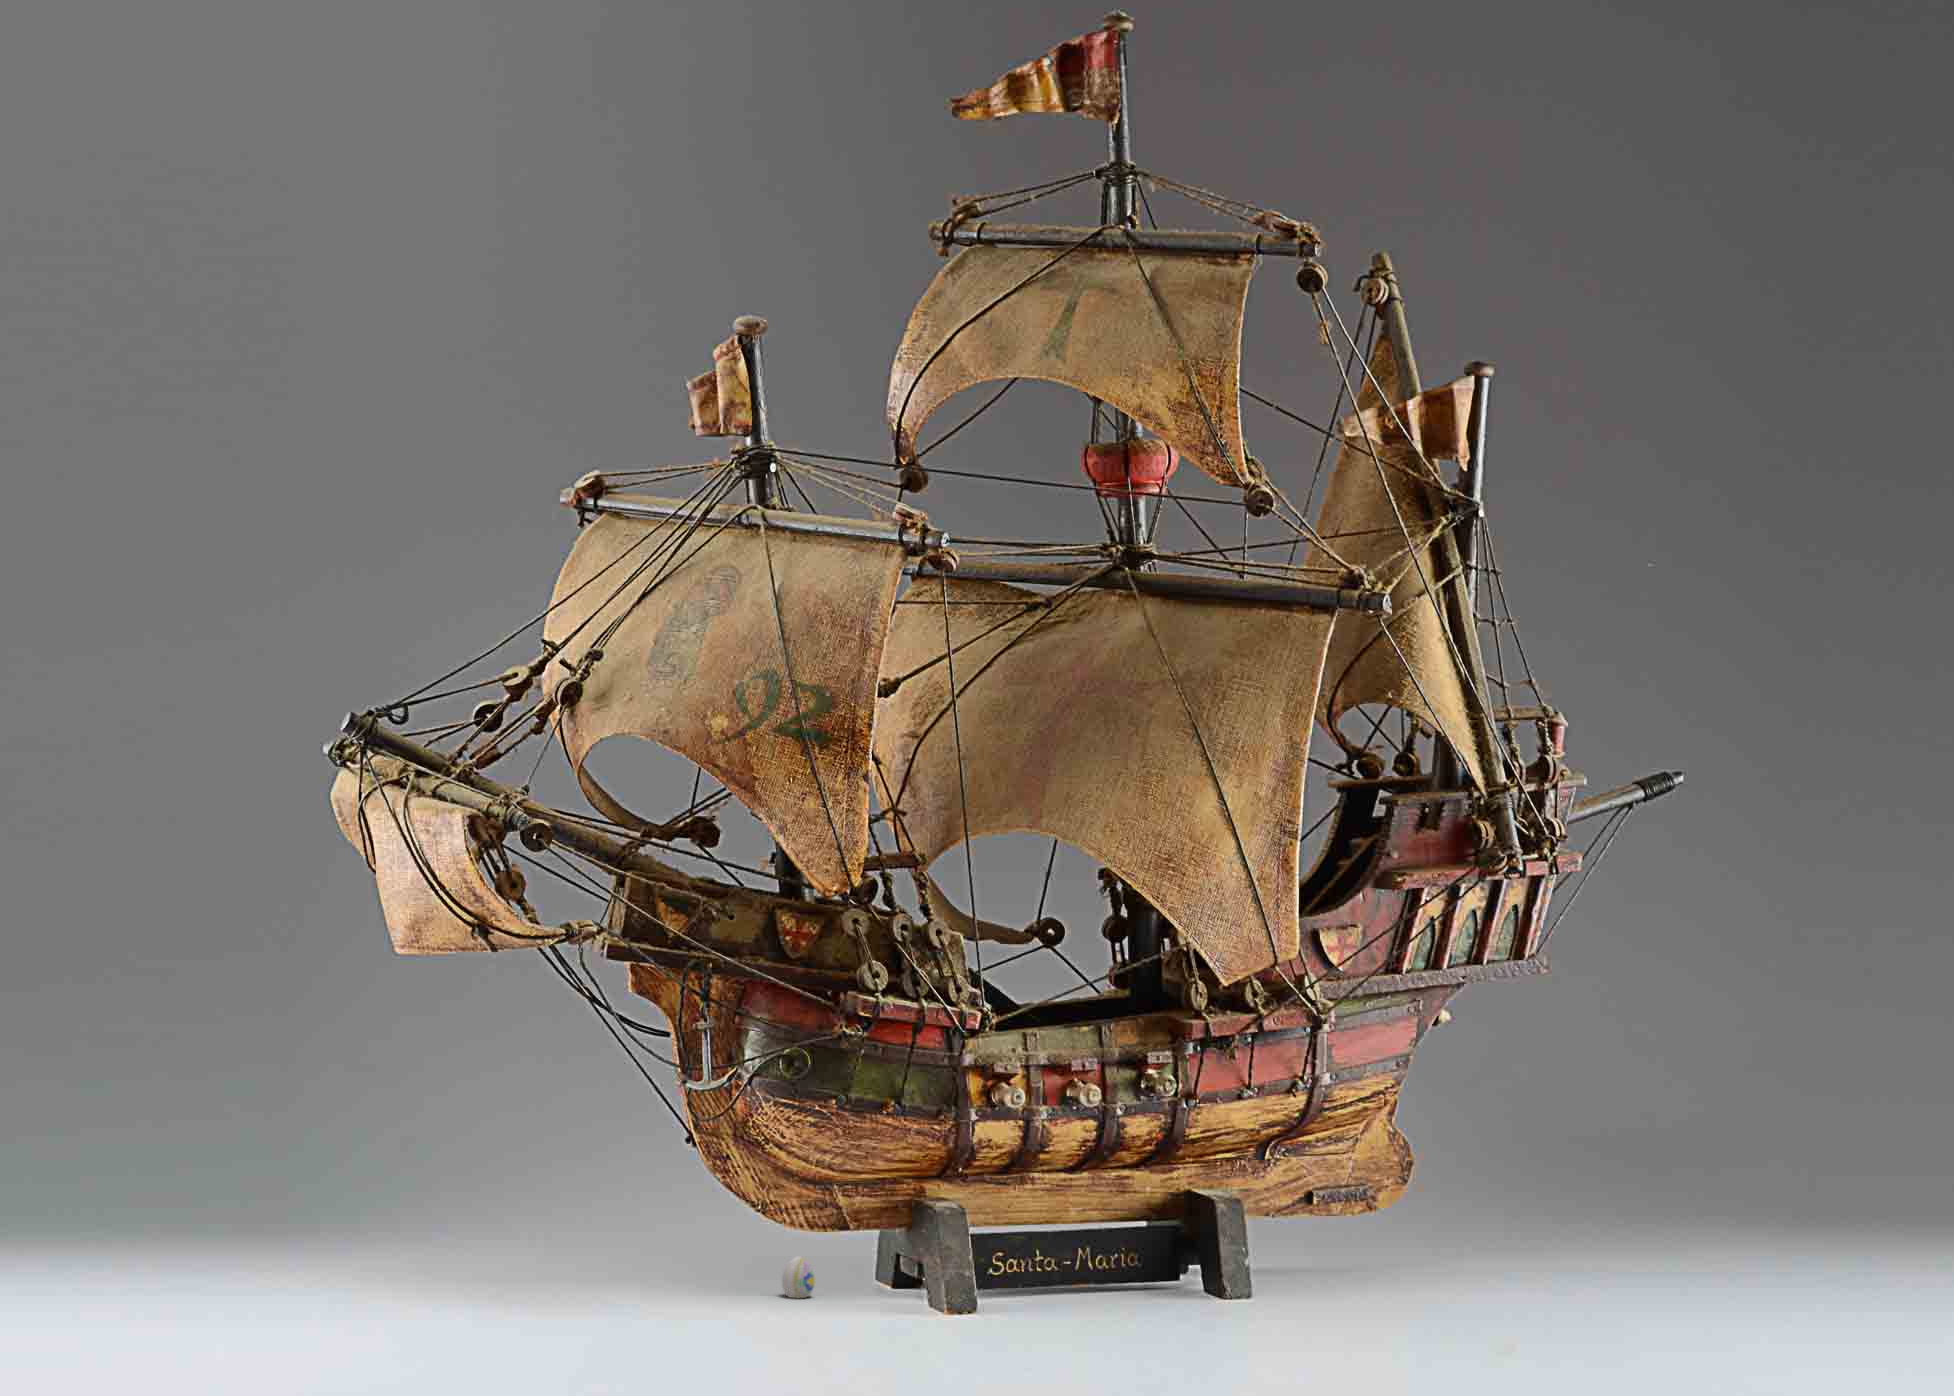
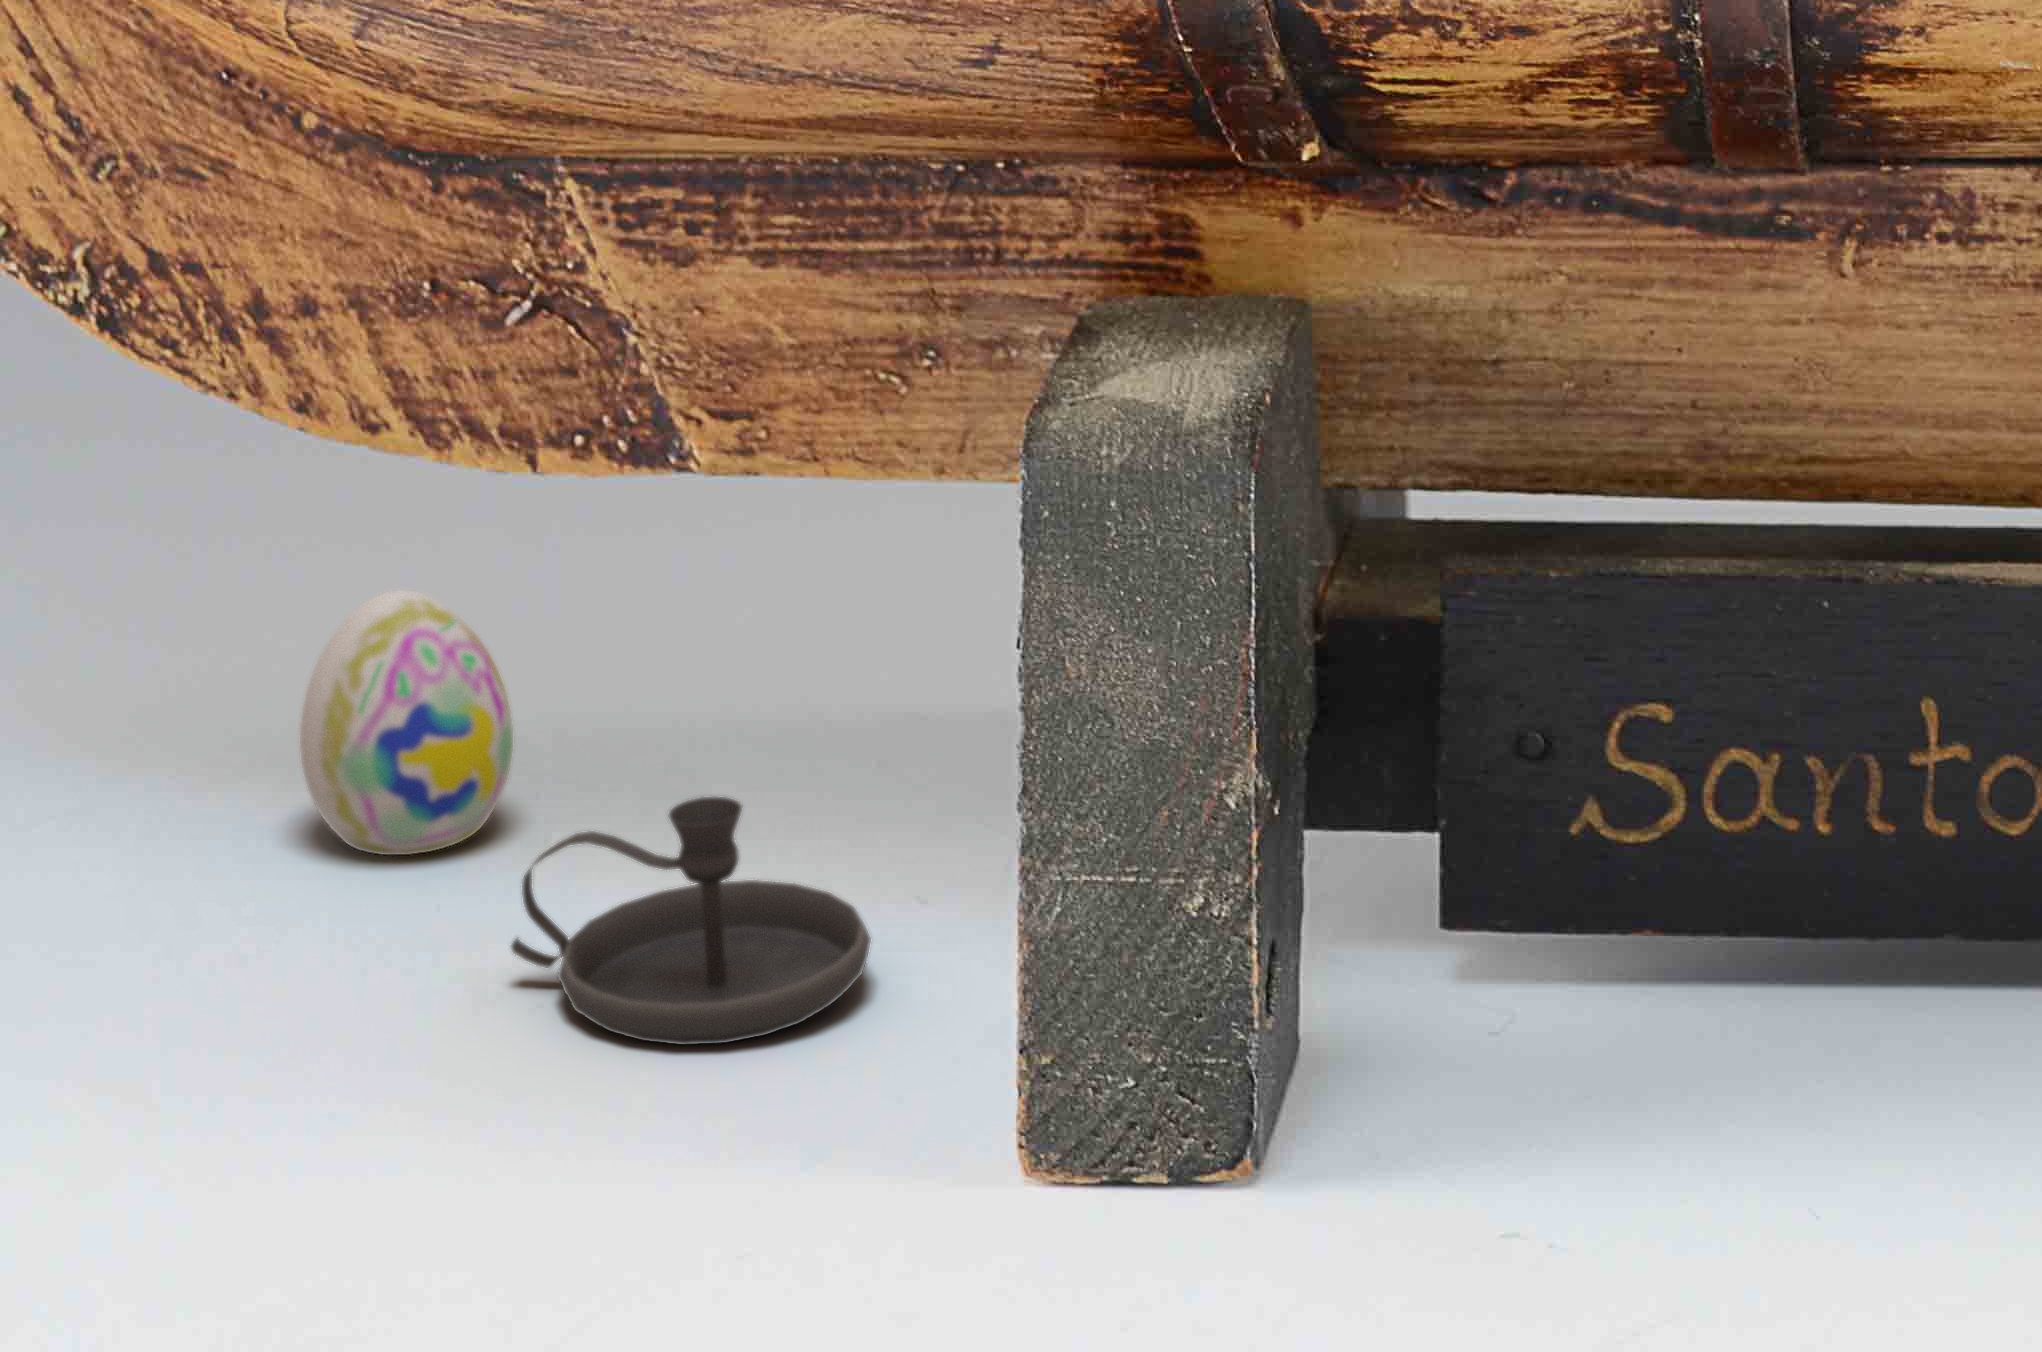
candlestick: none [848,1275,901,1309] -> present [510,797,871,1045]

